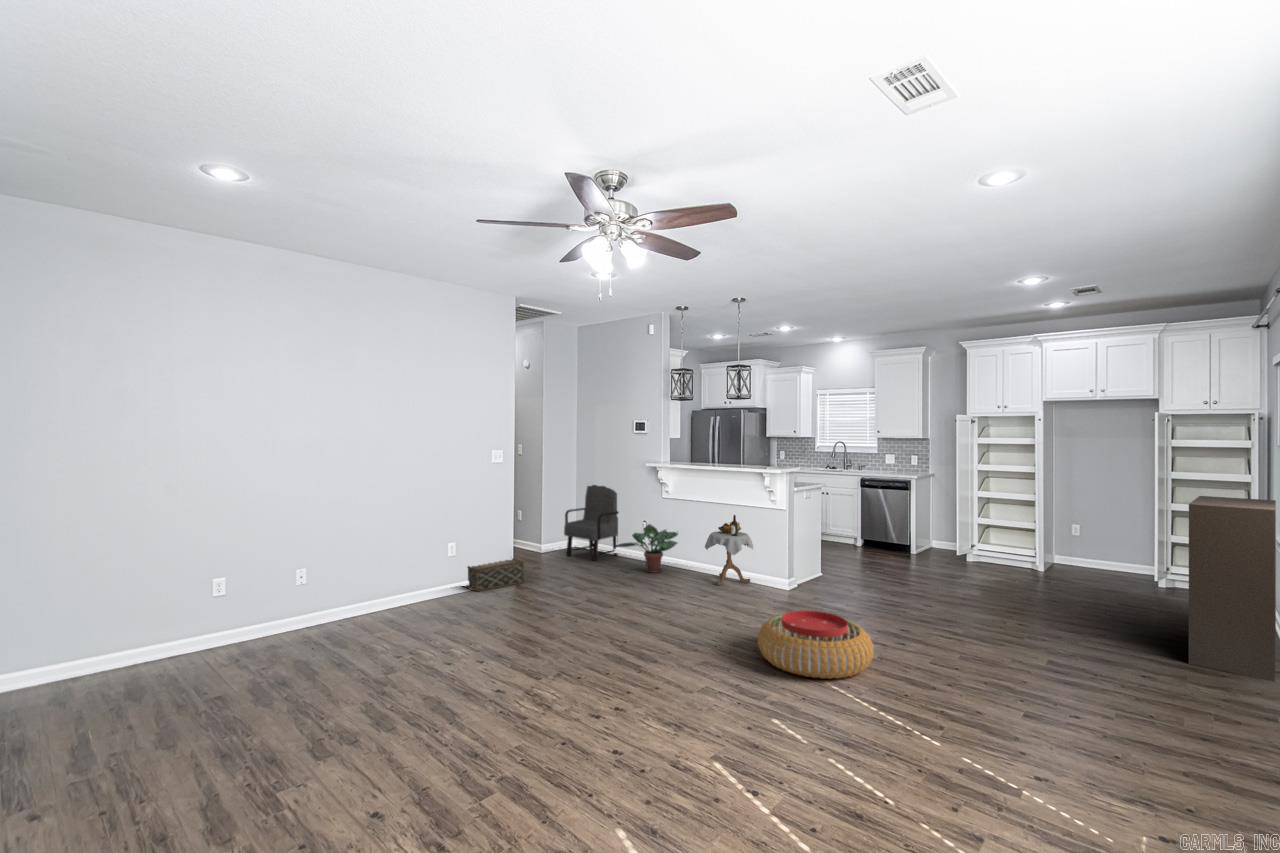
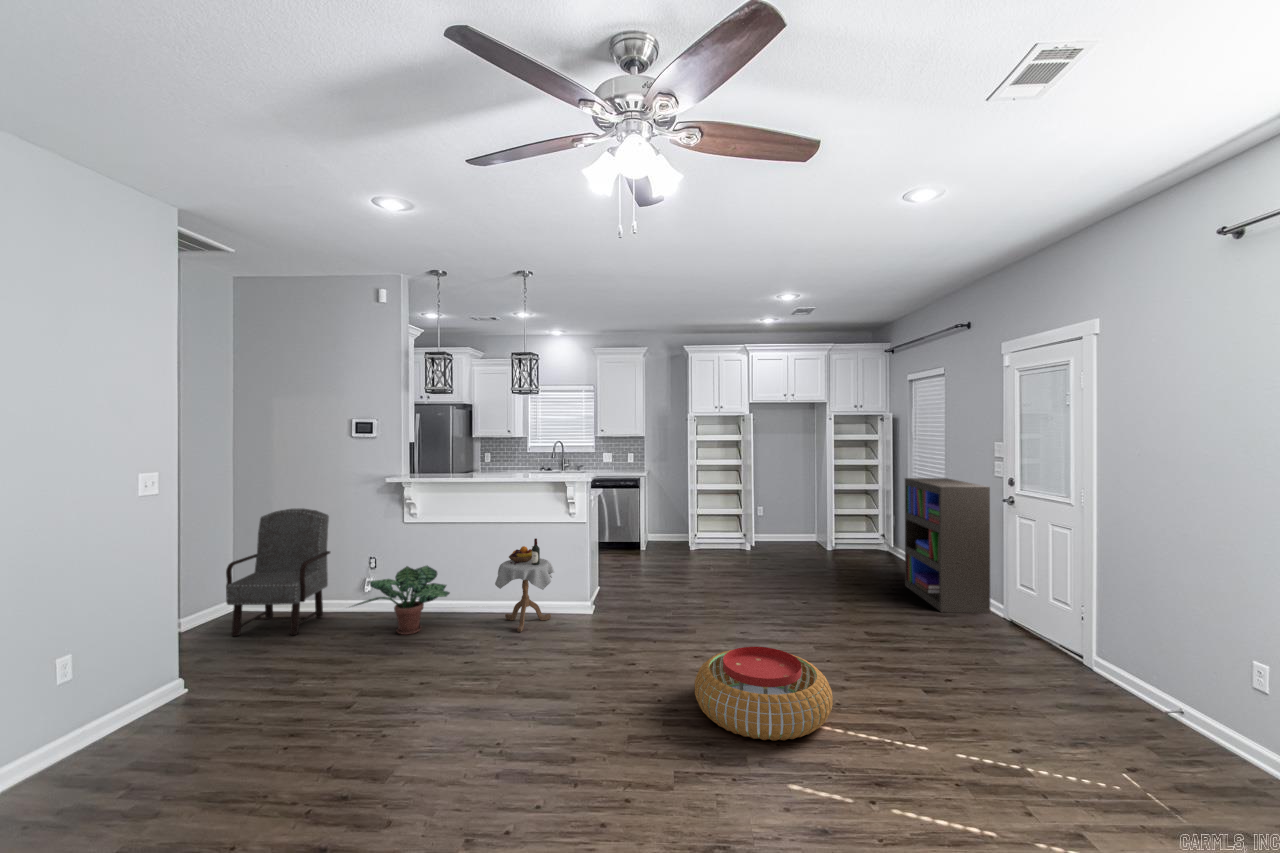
woven basket: present [464,558,524,592] -> none [44,675,202,773]

